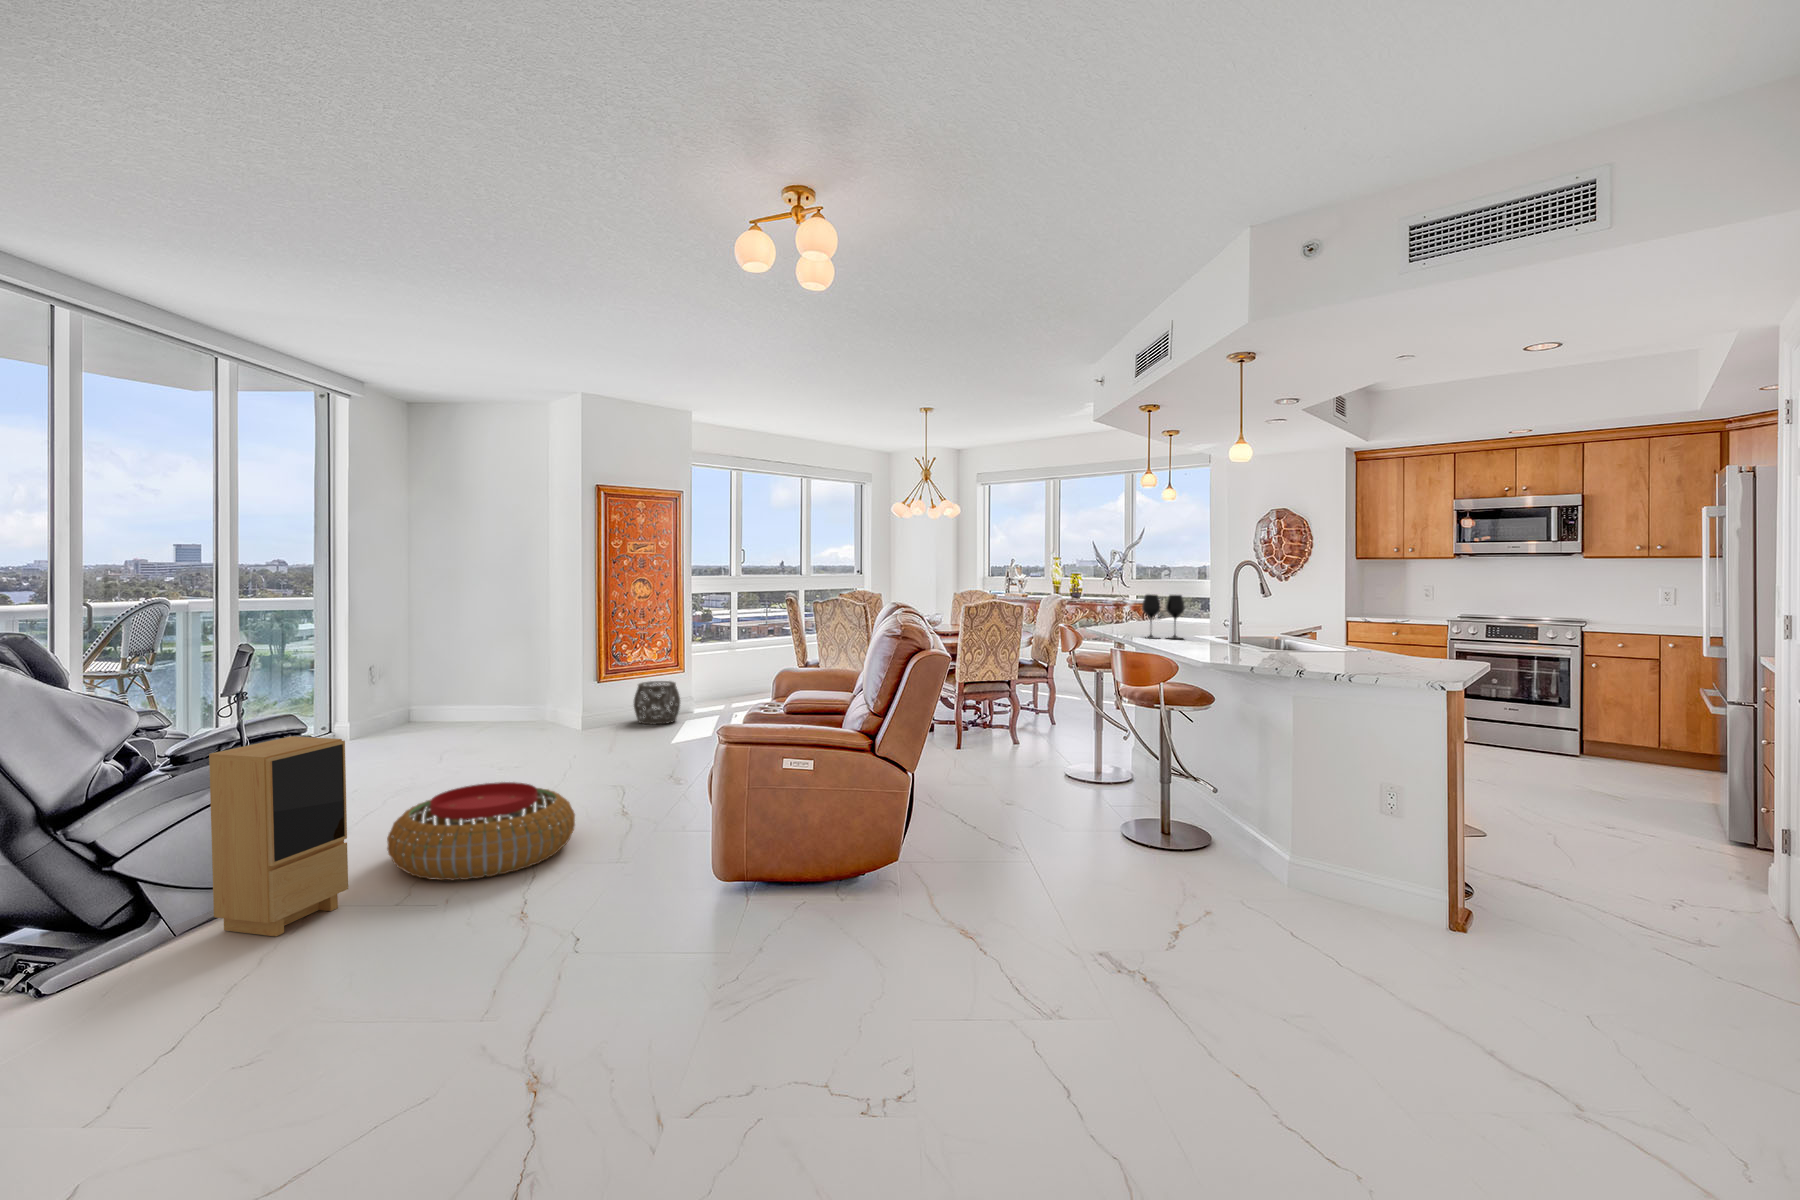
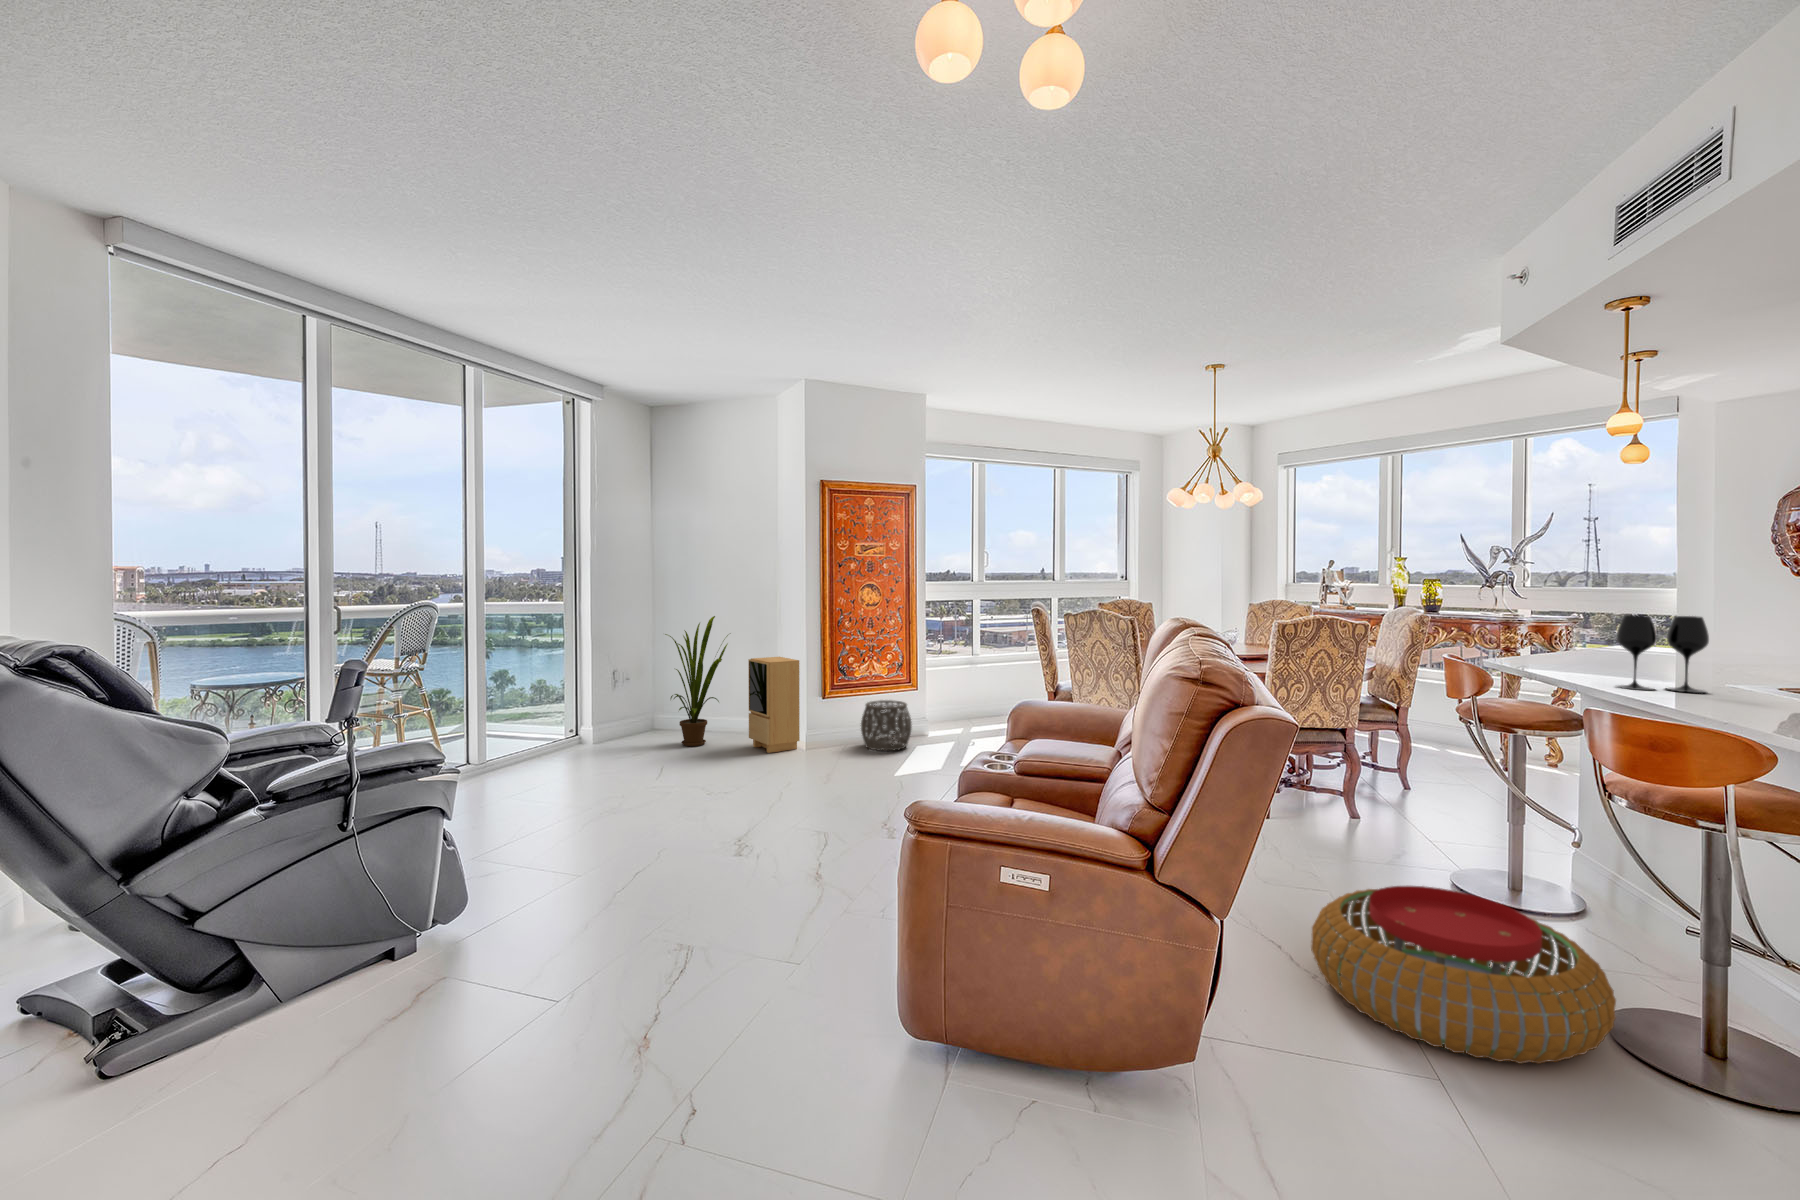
house plant: none [431,609,505,732] -> present [665,616,728,746]
speaker: present [209,736,348,936] -> present [748,657,800,753]
pouf: present [387,782,575,880] -> present [1311,886,1616,1064]

